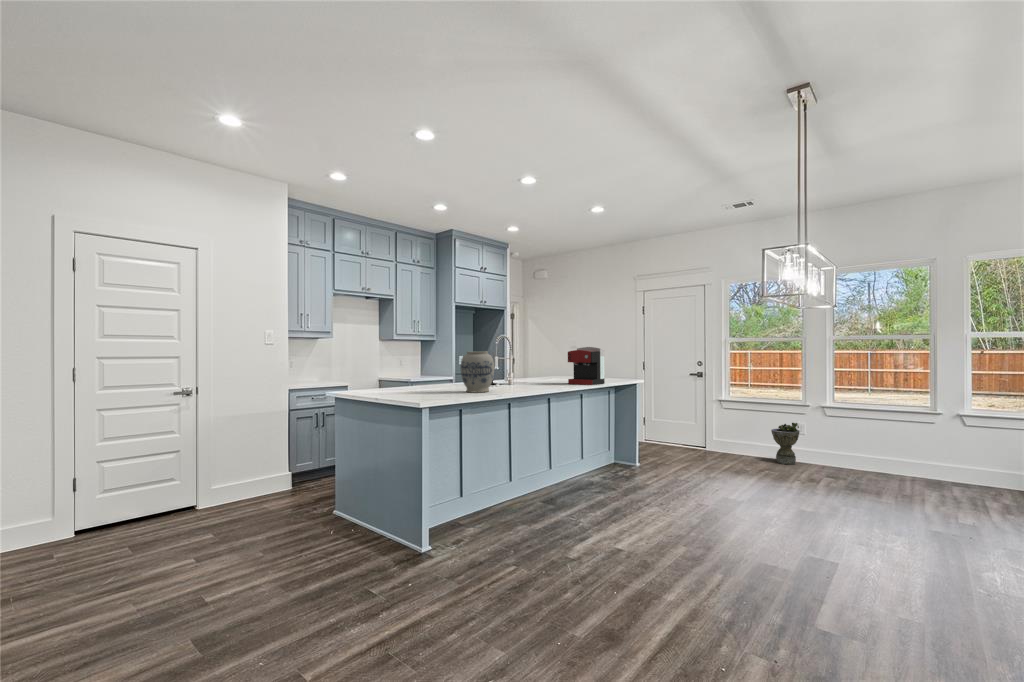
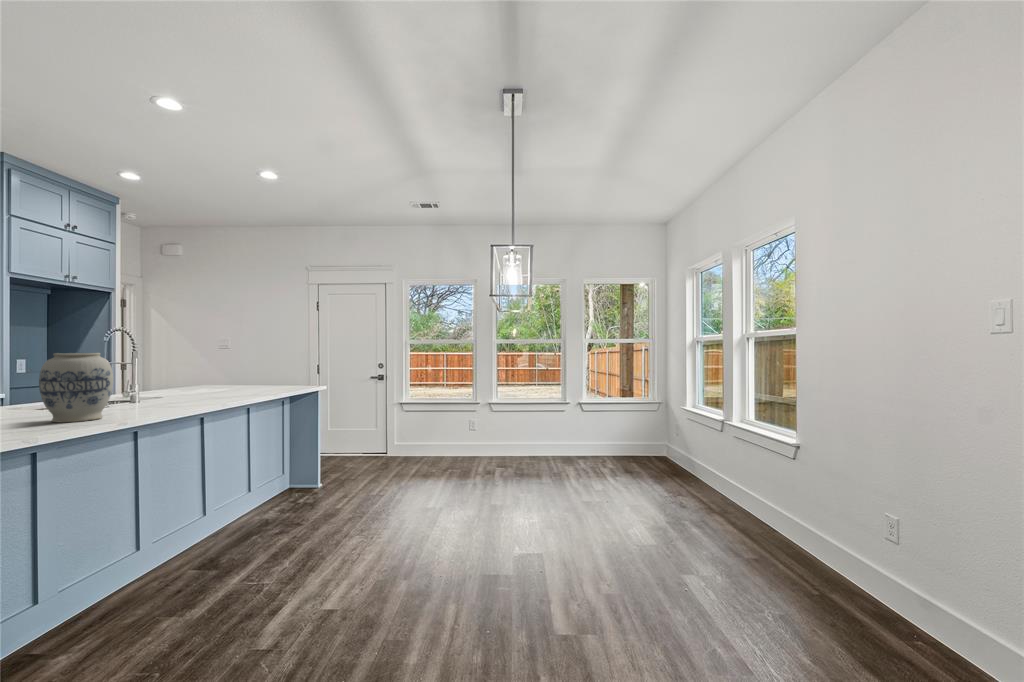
coffee maker: present [568,347,605,385] -> none [232,346,283,396]
planter: present [771,423,800,465] -> none [452,418,476,460]

